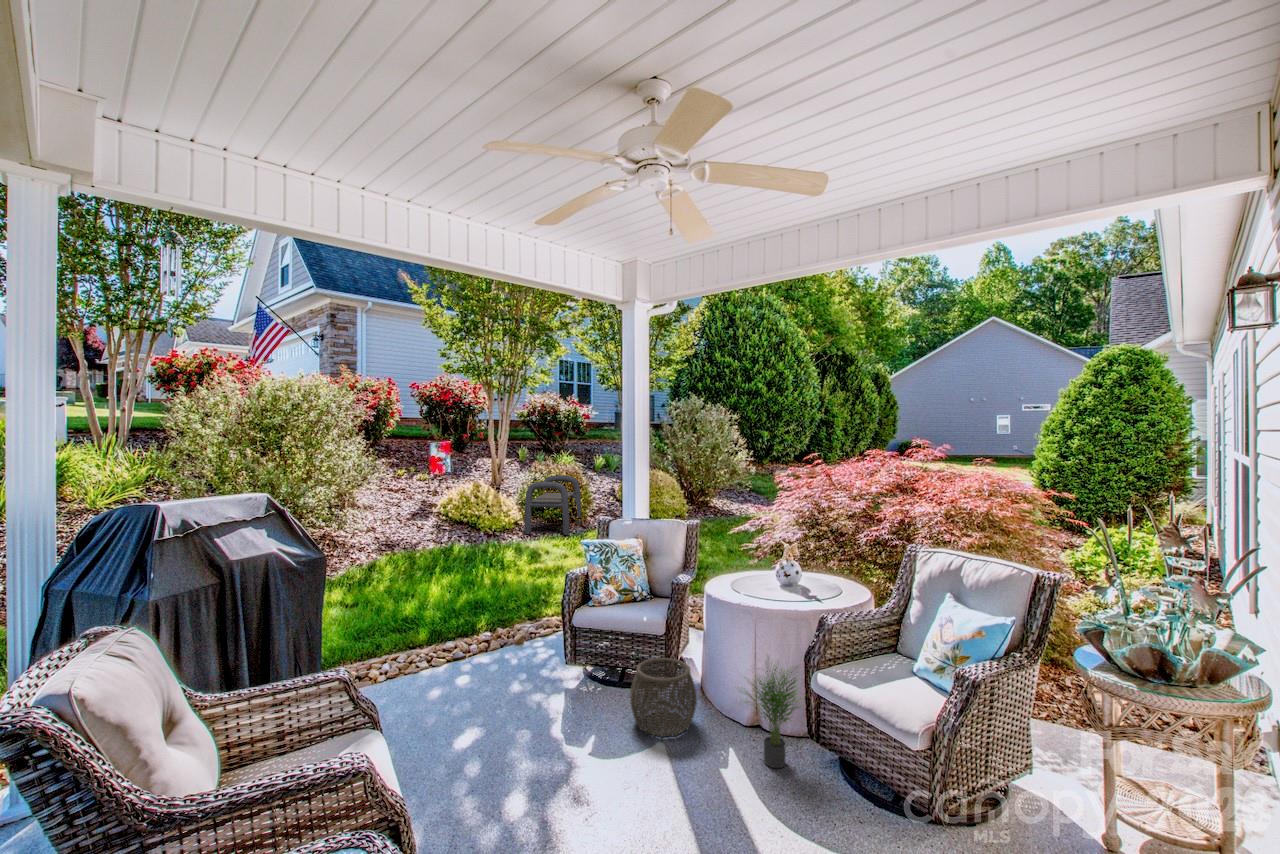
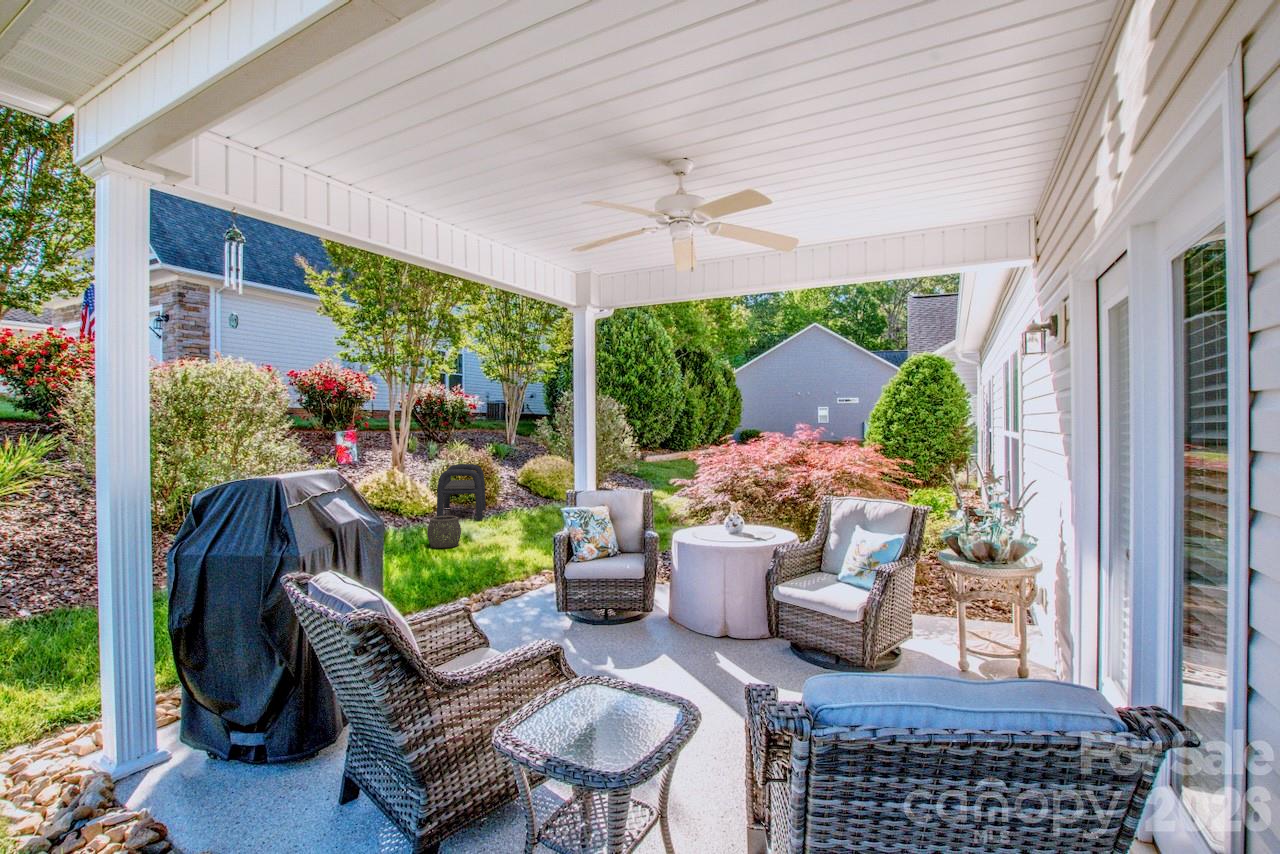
woven basket: present [630,658,697,737] -> present [427,516,461,548]
potted plant: present [747,658,801,768] -> none [716,577,773,657]

